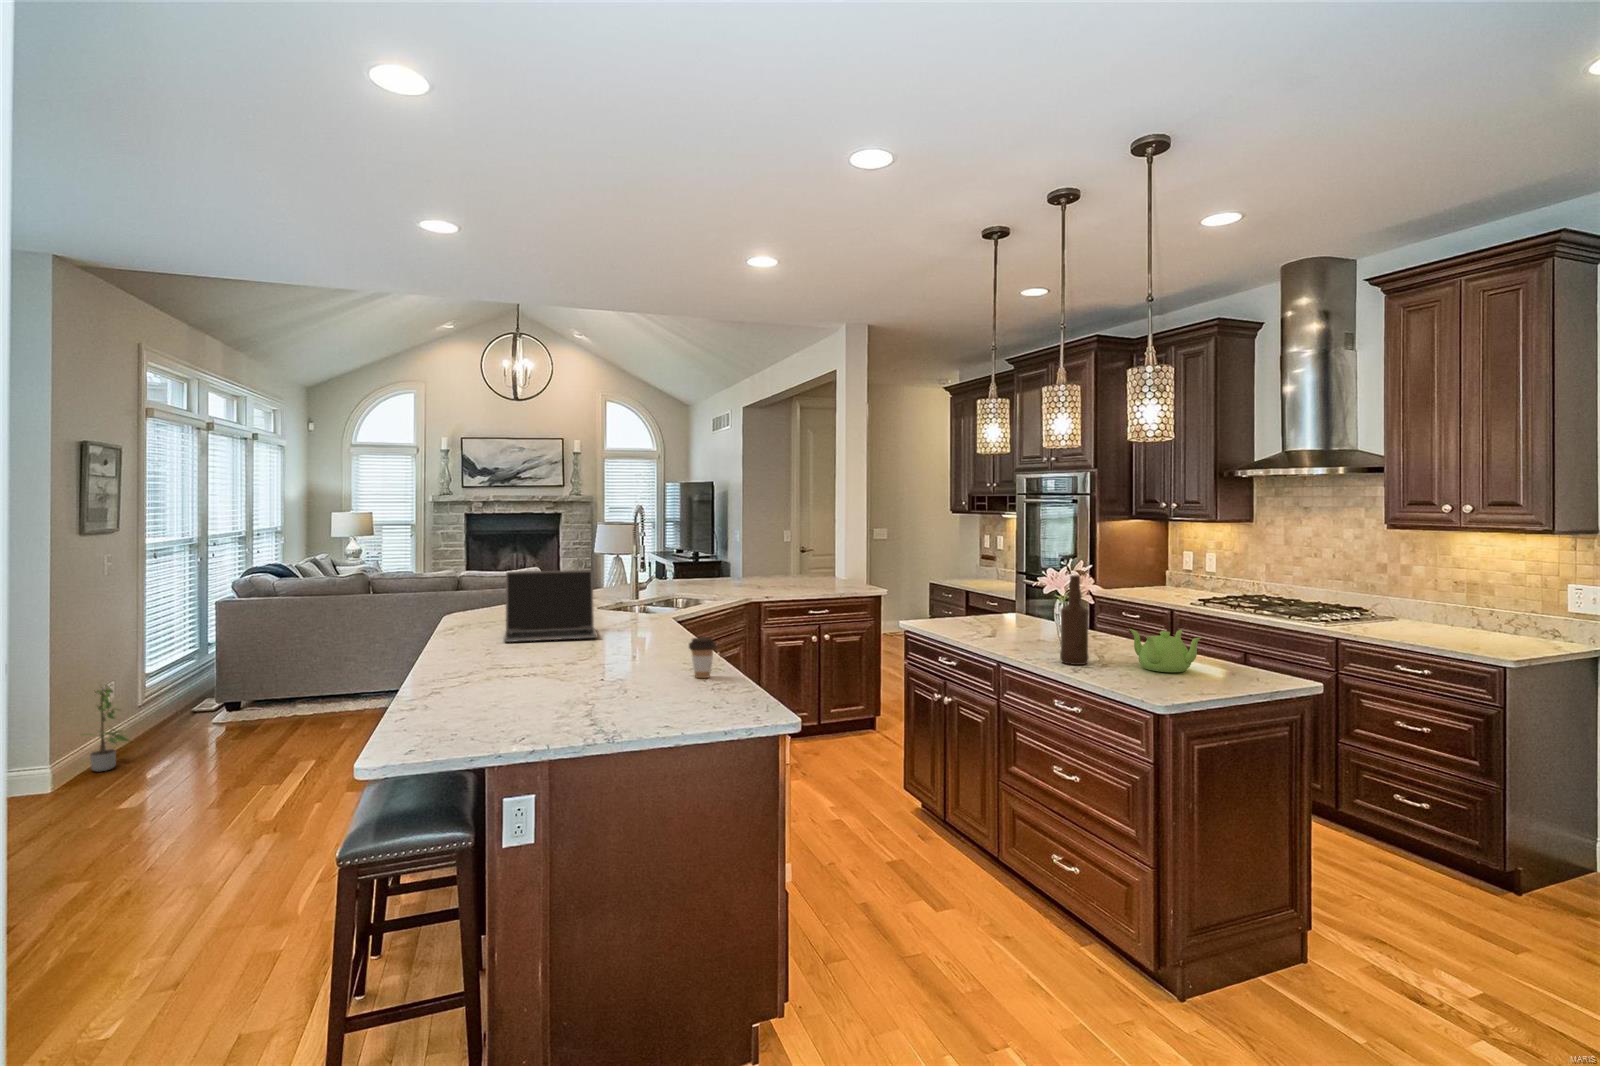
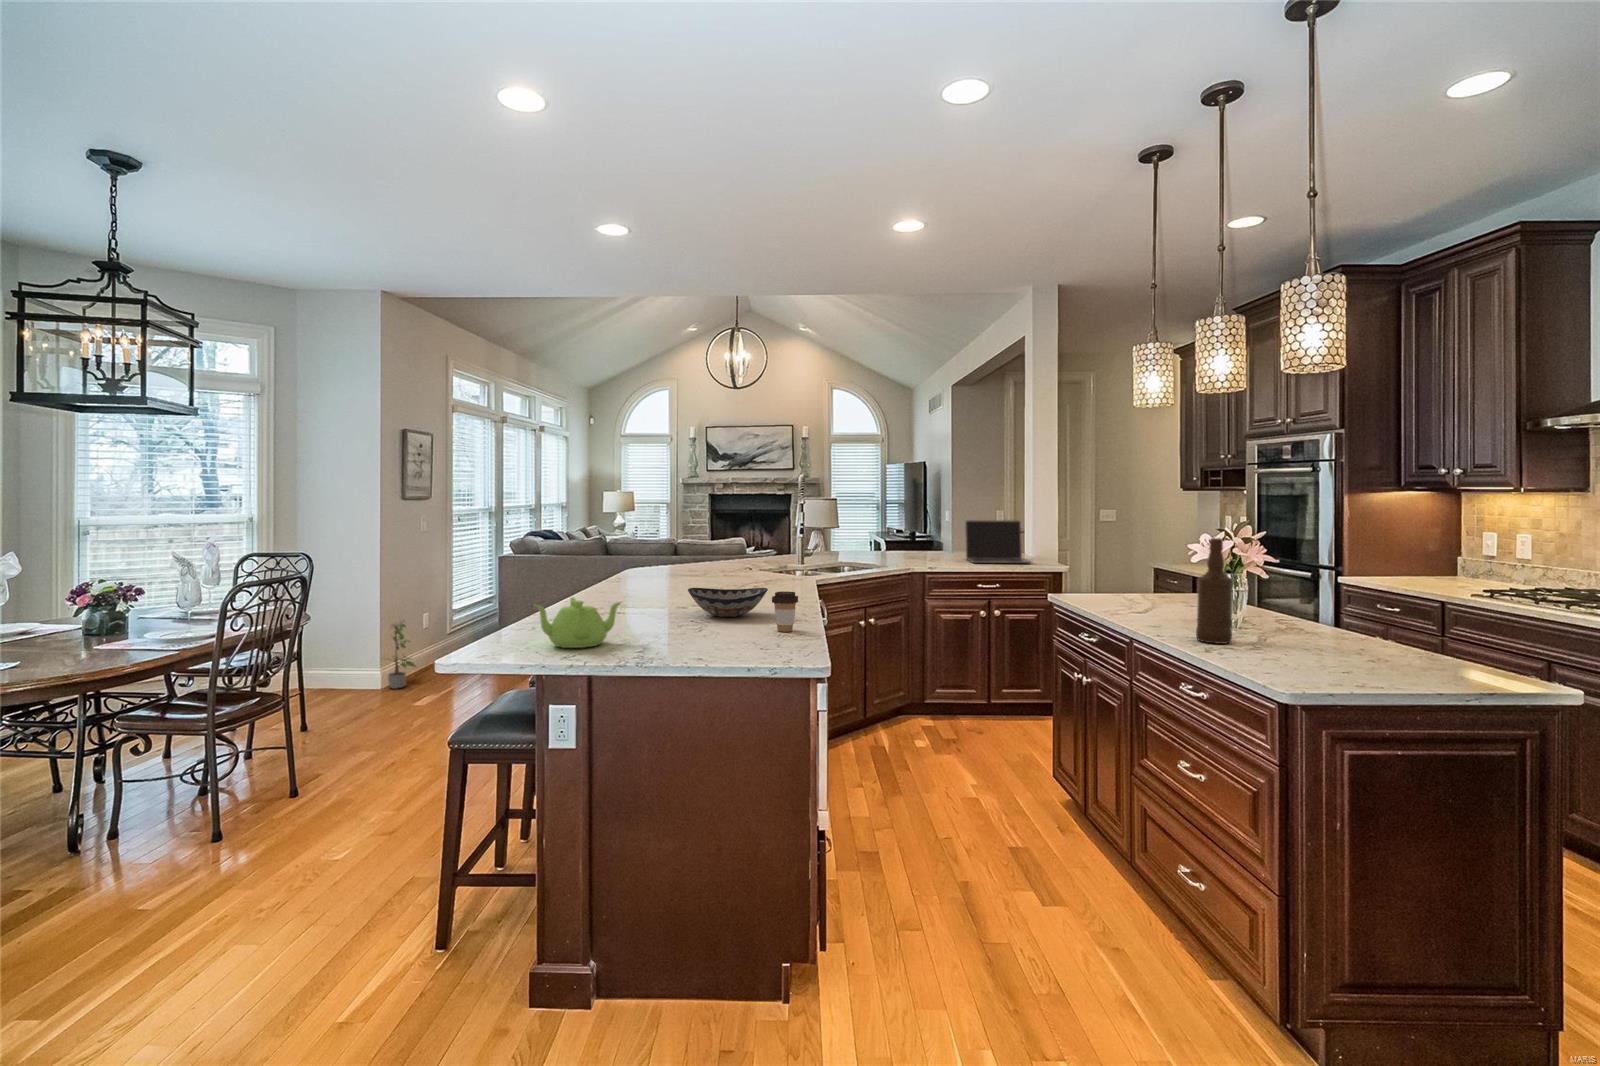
laptop: present [503,570,597,642] -> present [965,520,1032,563]
teapot: present [1129,629,1202,672] -> present [535,597,621,648]
decorative bowl: none [583,632,667,665] -> present [688,588,768,617]

